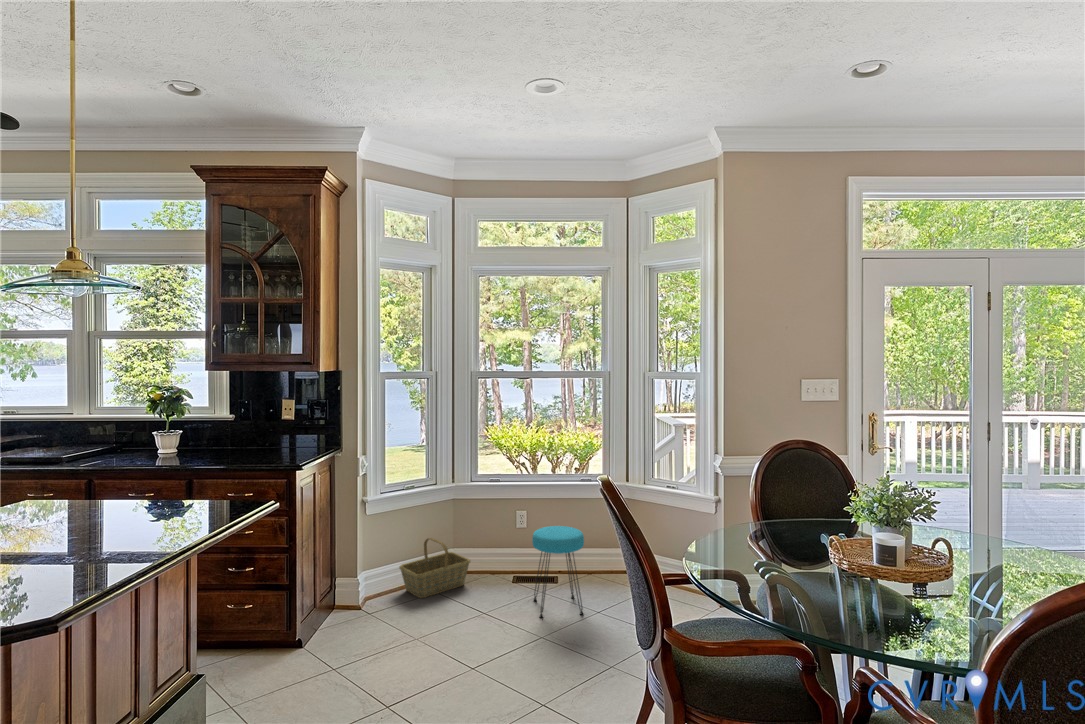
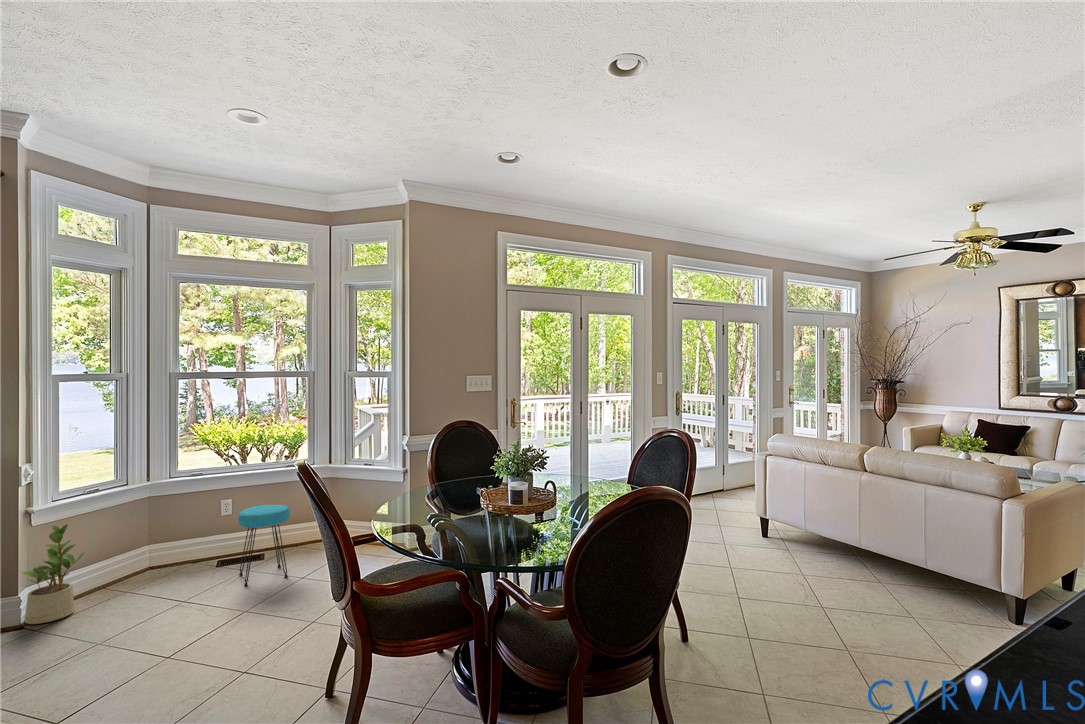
potted plant: none [354,527,401,622] -> present [23,524,84,624]
basket: present [399,538,470,598] -> none [83,534,172,594]

